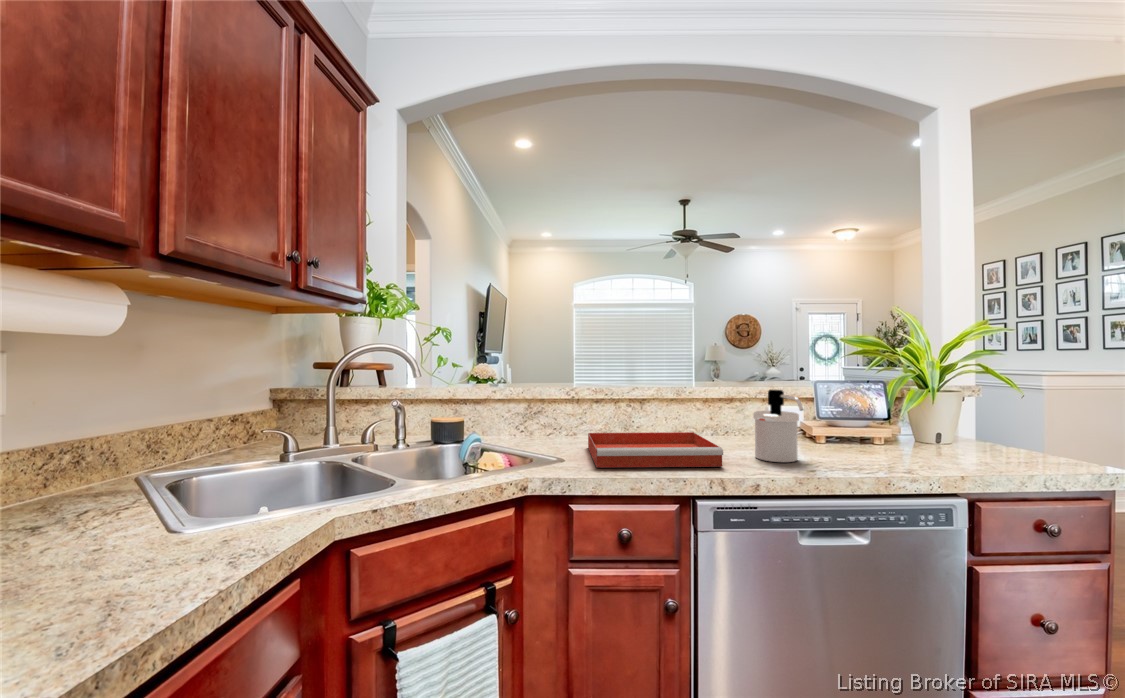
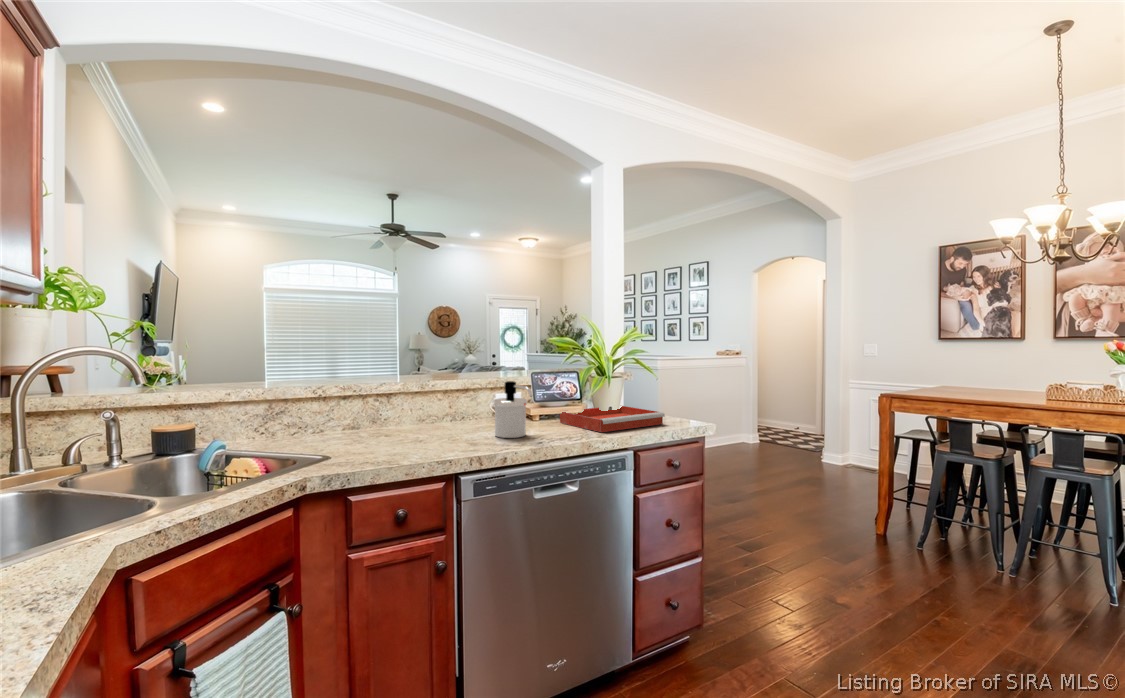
tray: present [588,432,723,467] -> present [560,406,665,432]

